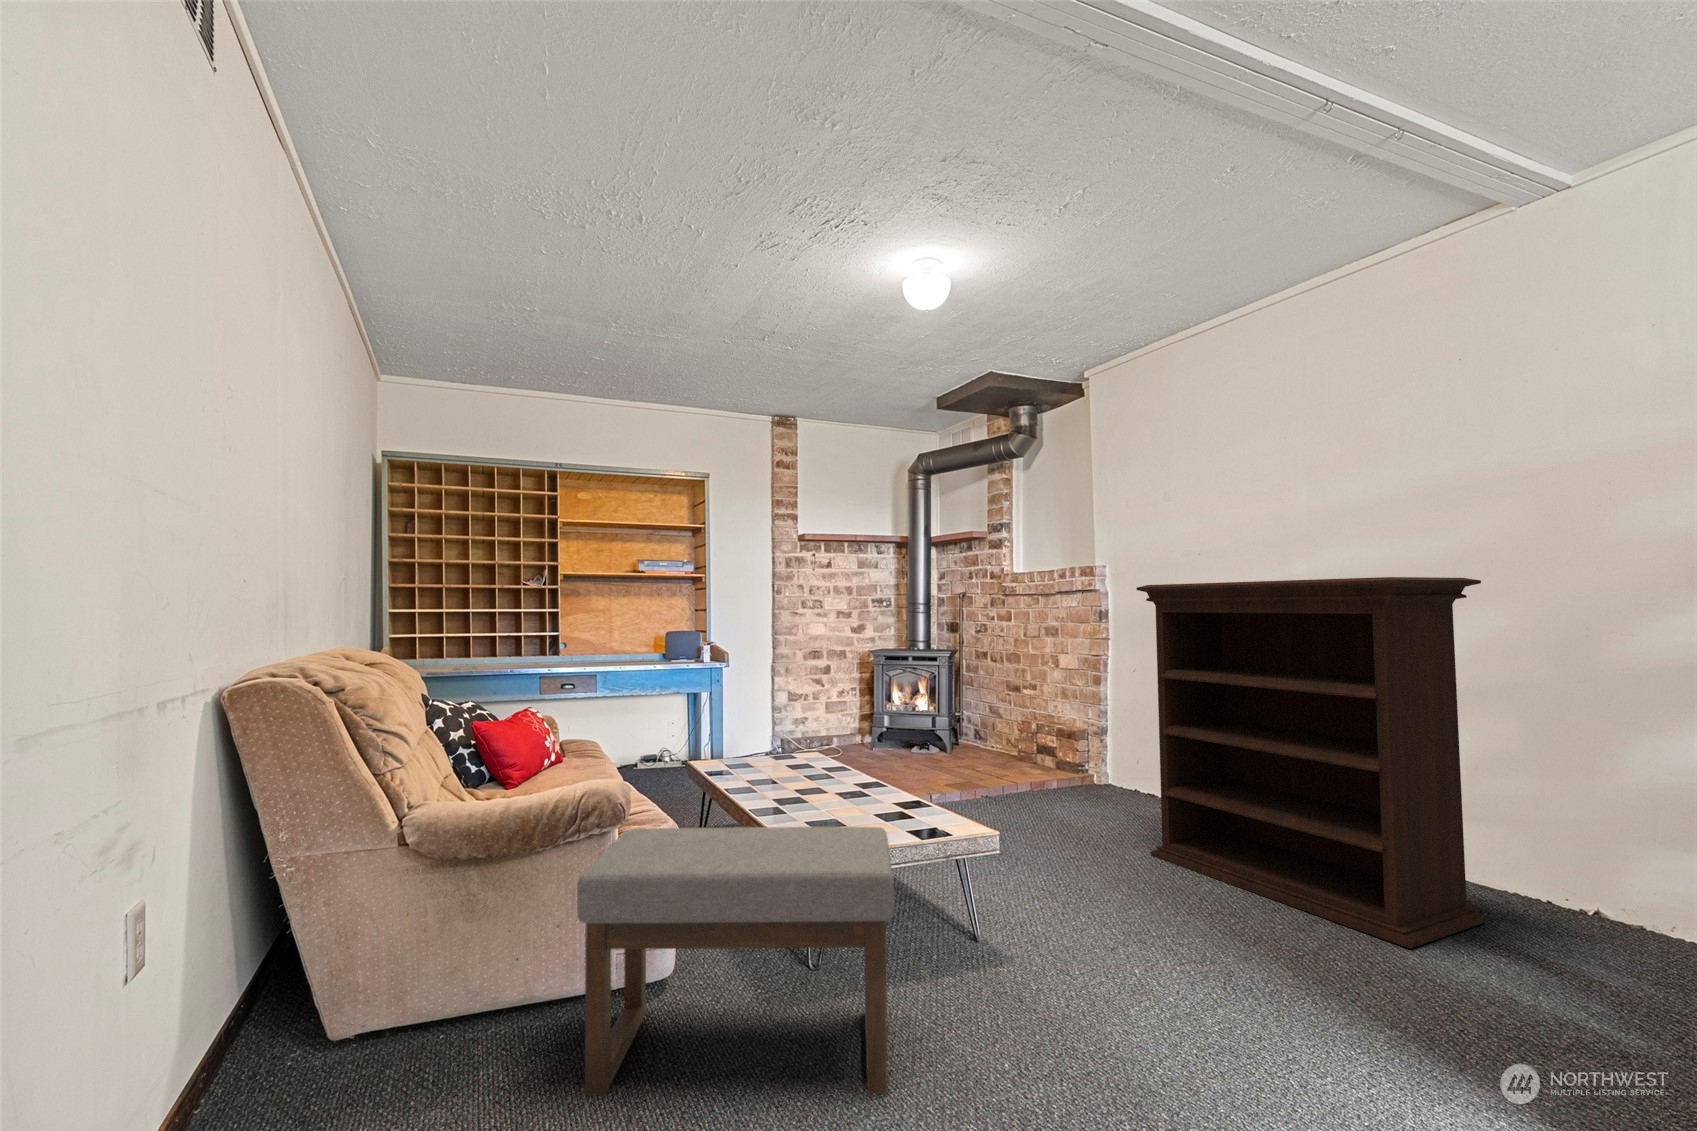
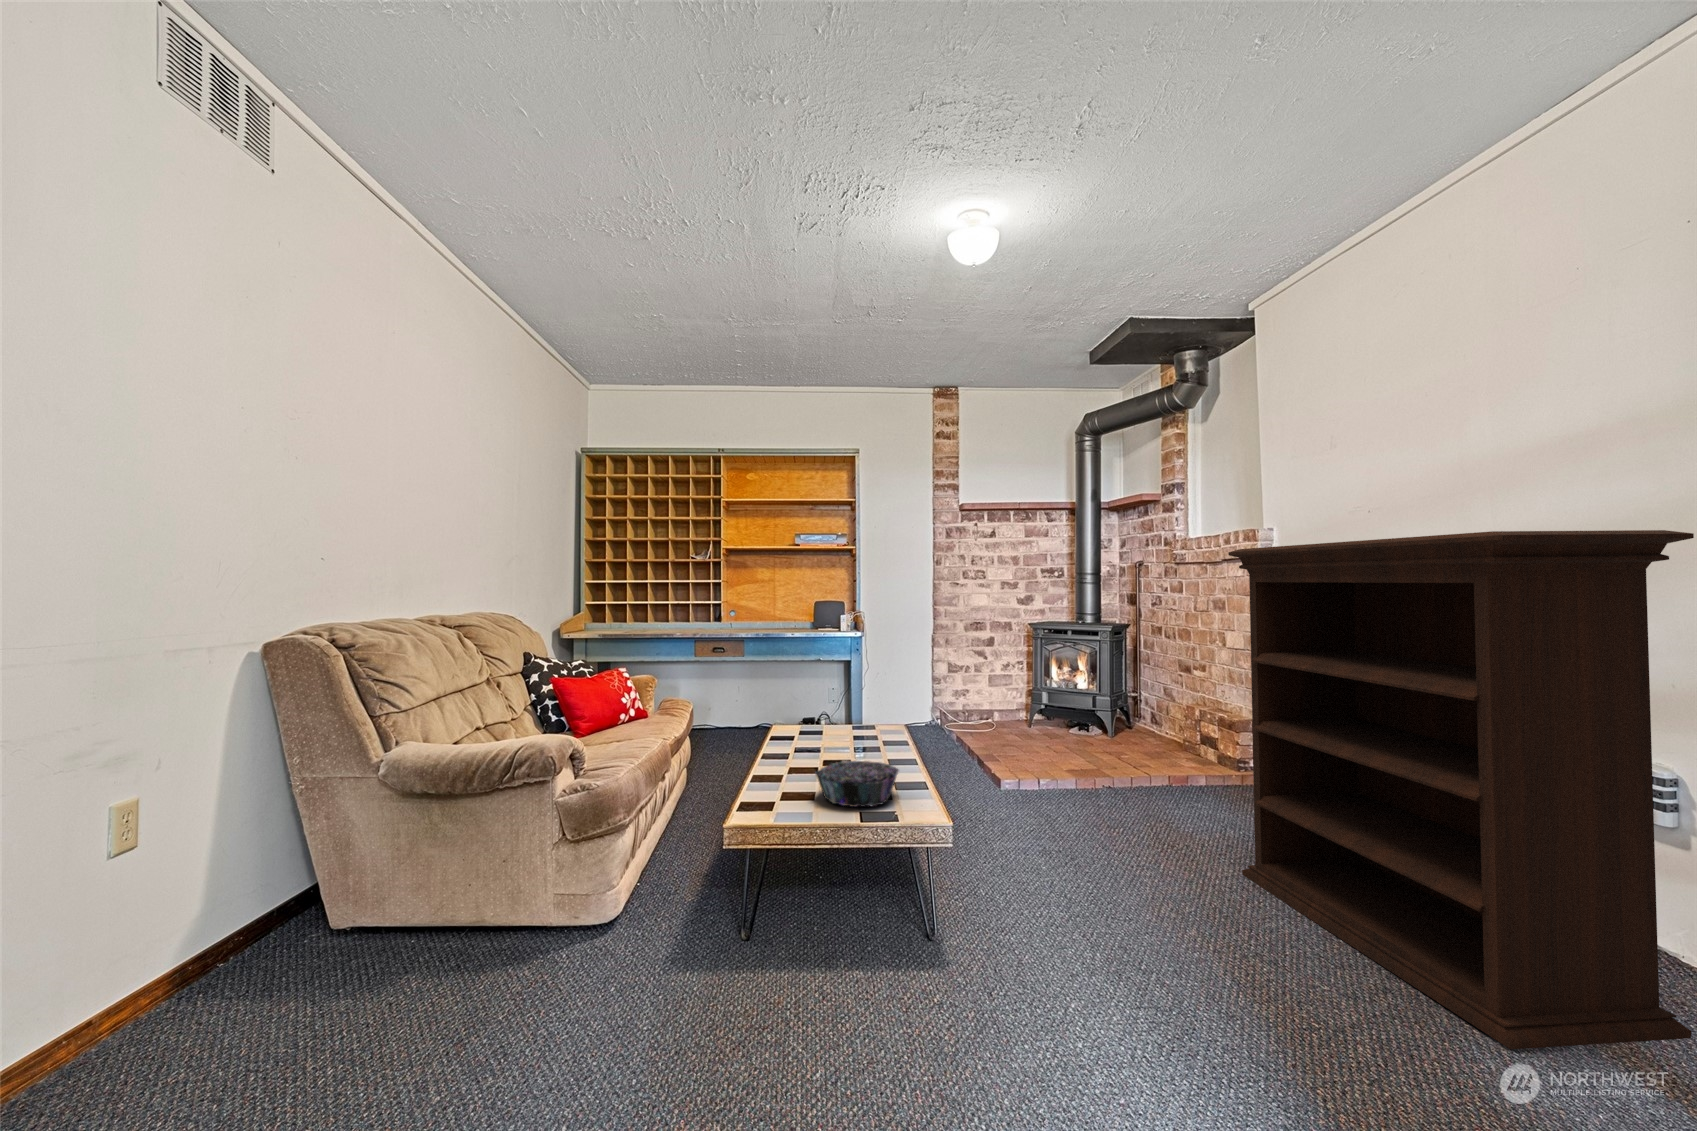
decorative bowl: none [846,786,927,830] -> present [815,761,899,807]
ottoman: present [577,827,894,1096] -> none [464,778,780,1066]

